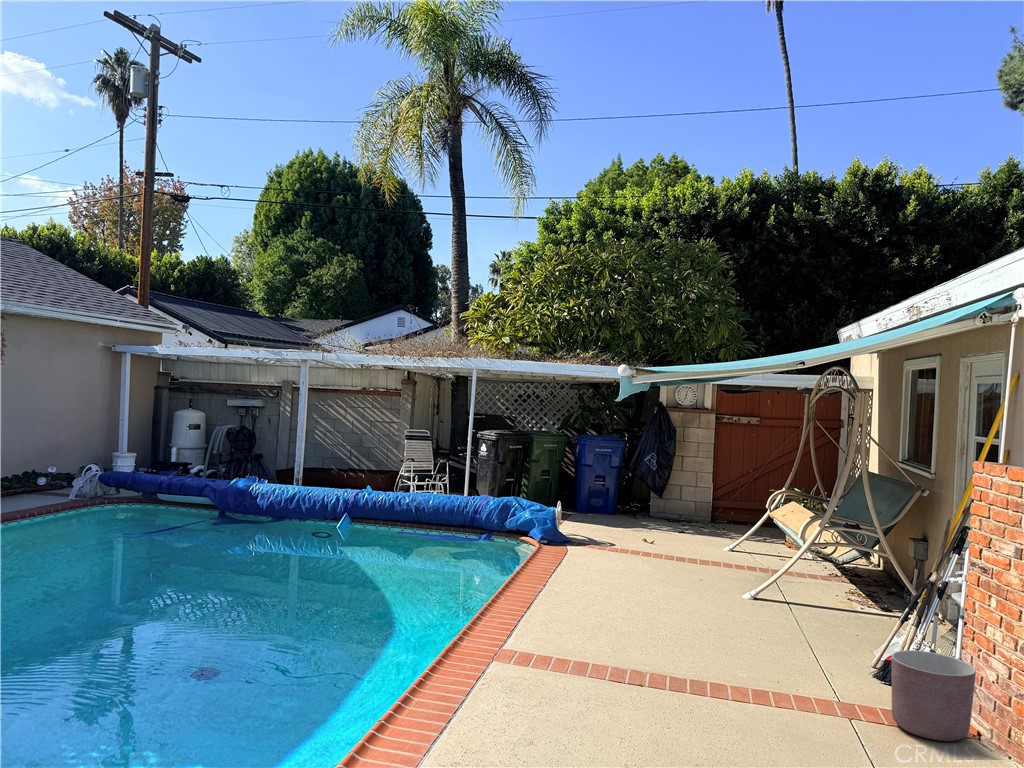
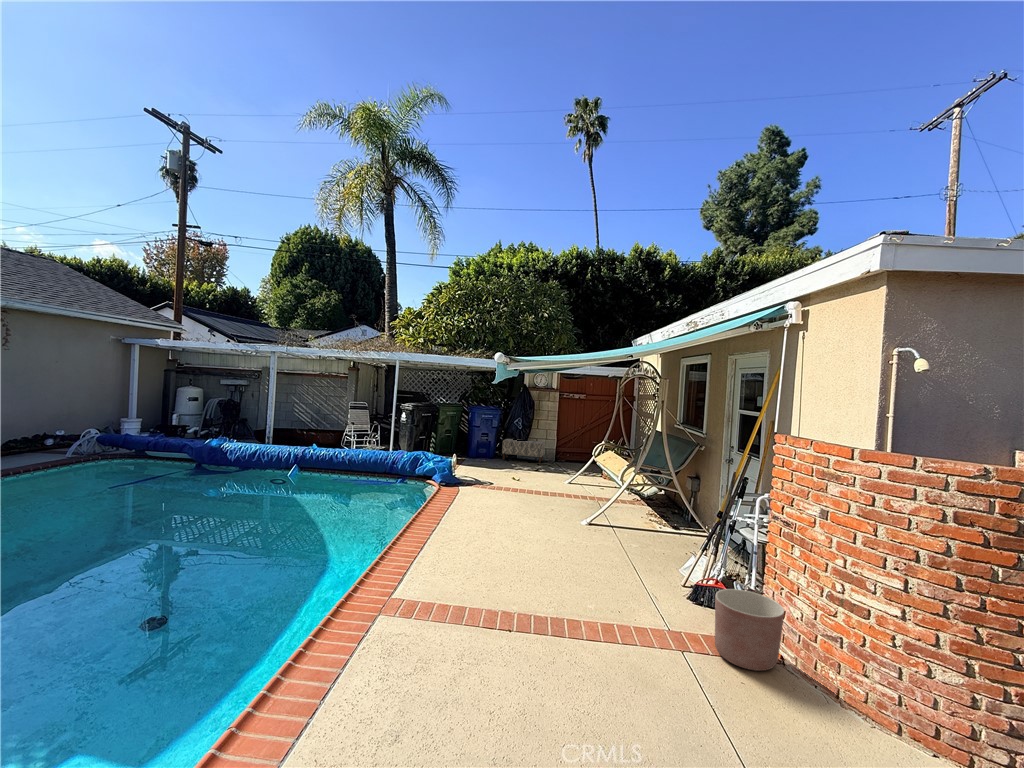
bench: none [627,482,692,519] -> present [502,439,545,463]

